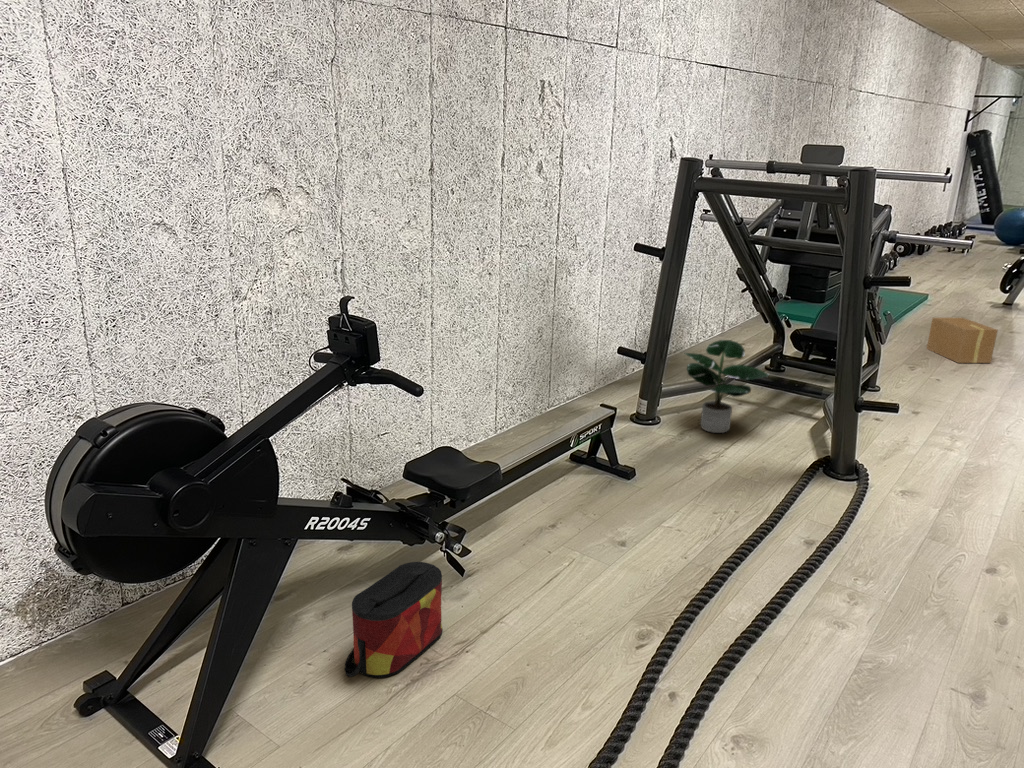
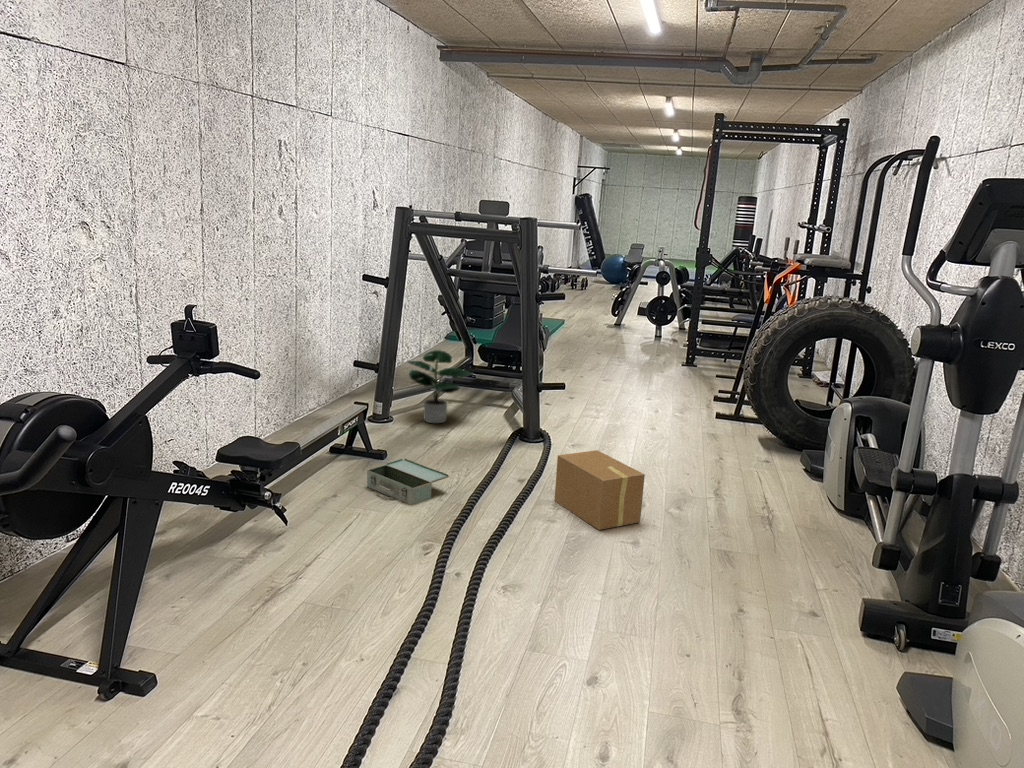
cardboard box: present [927,318,998,363] -> present [555,450,645,530]
toolbox: none [599,487,702,558] -> present [367,459,449,505]
bag: present [345,562,443,678] -> none [207,519,275,609]

